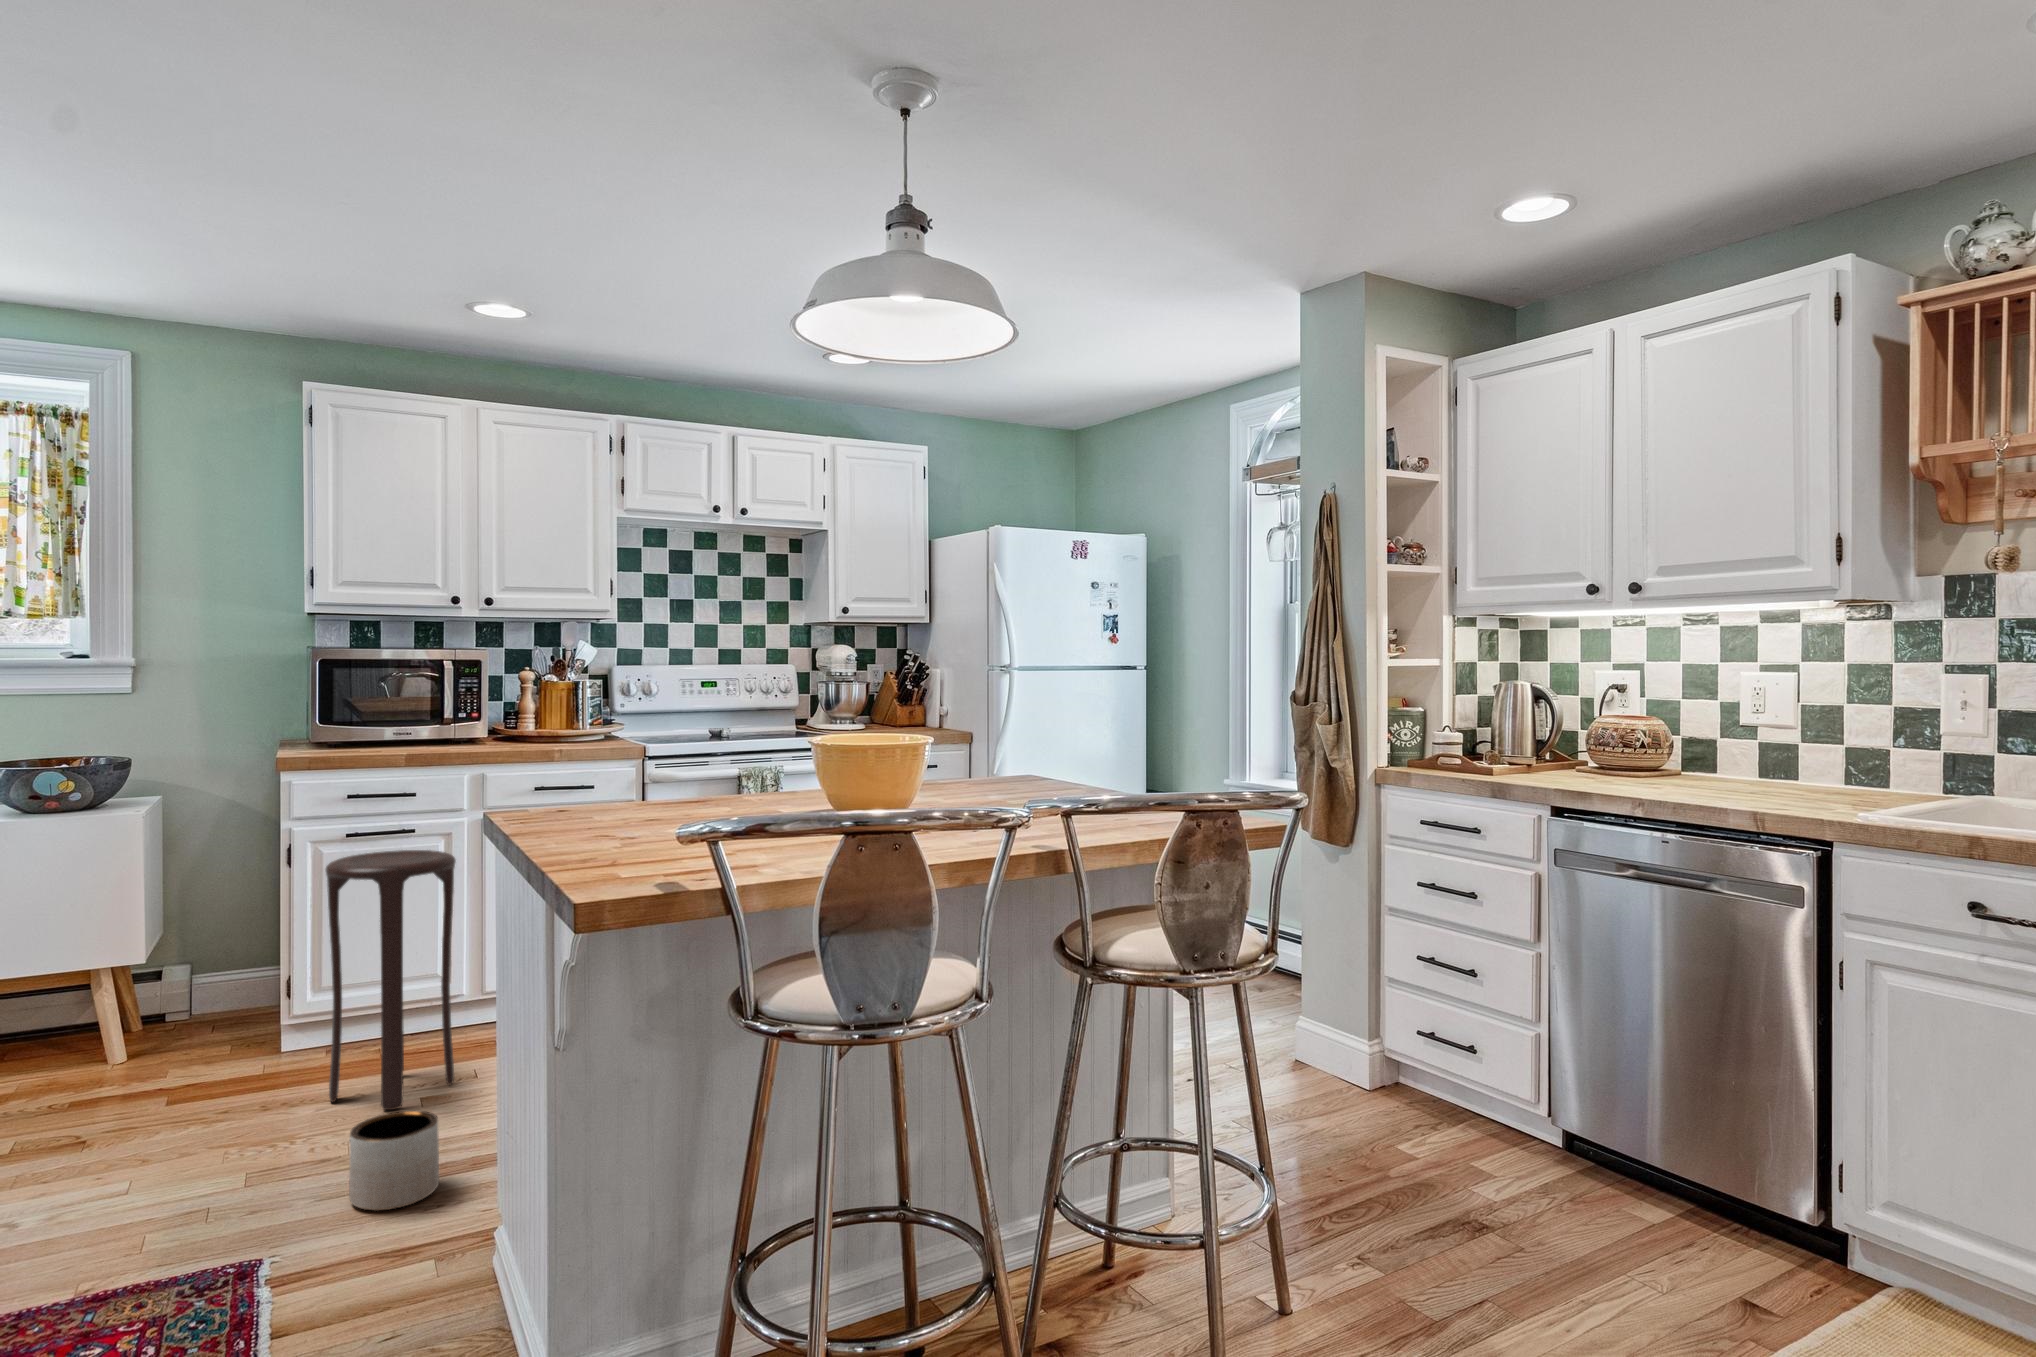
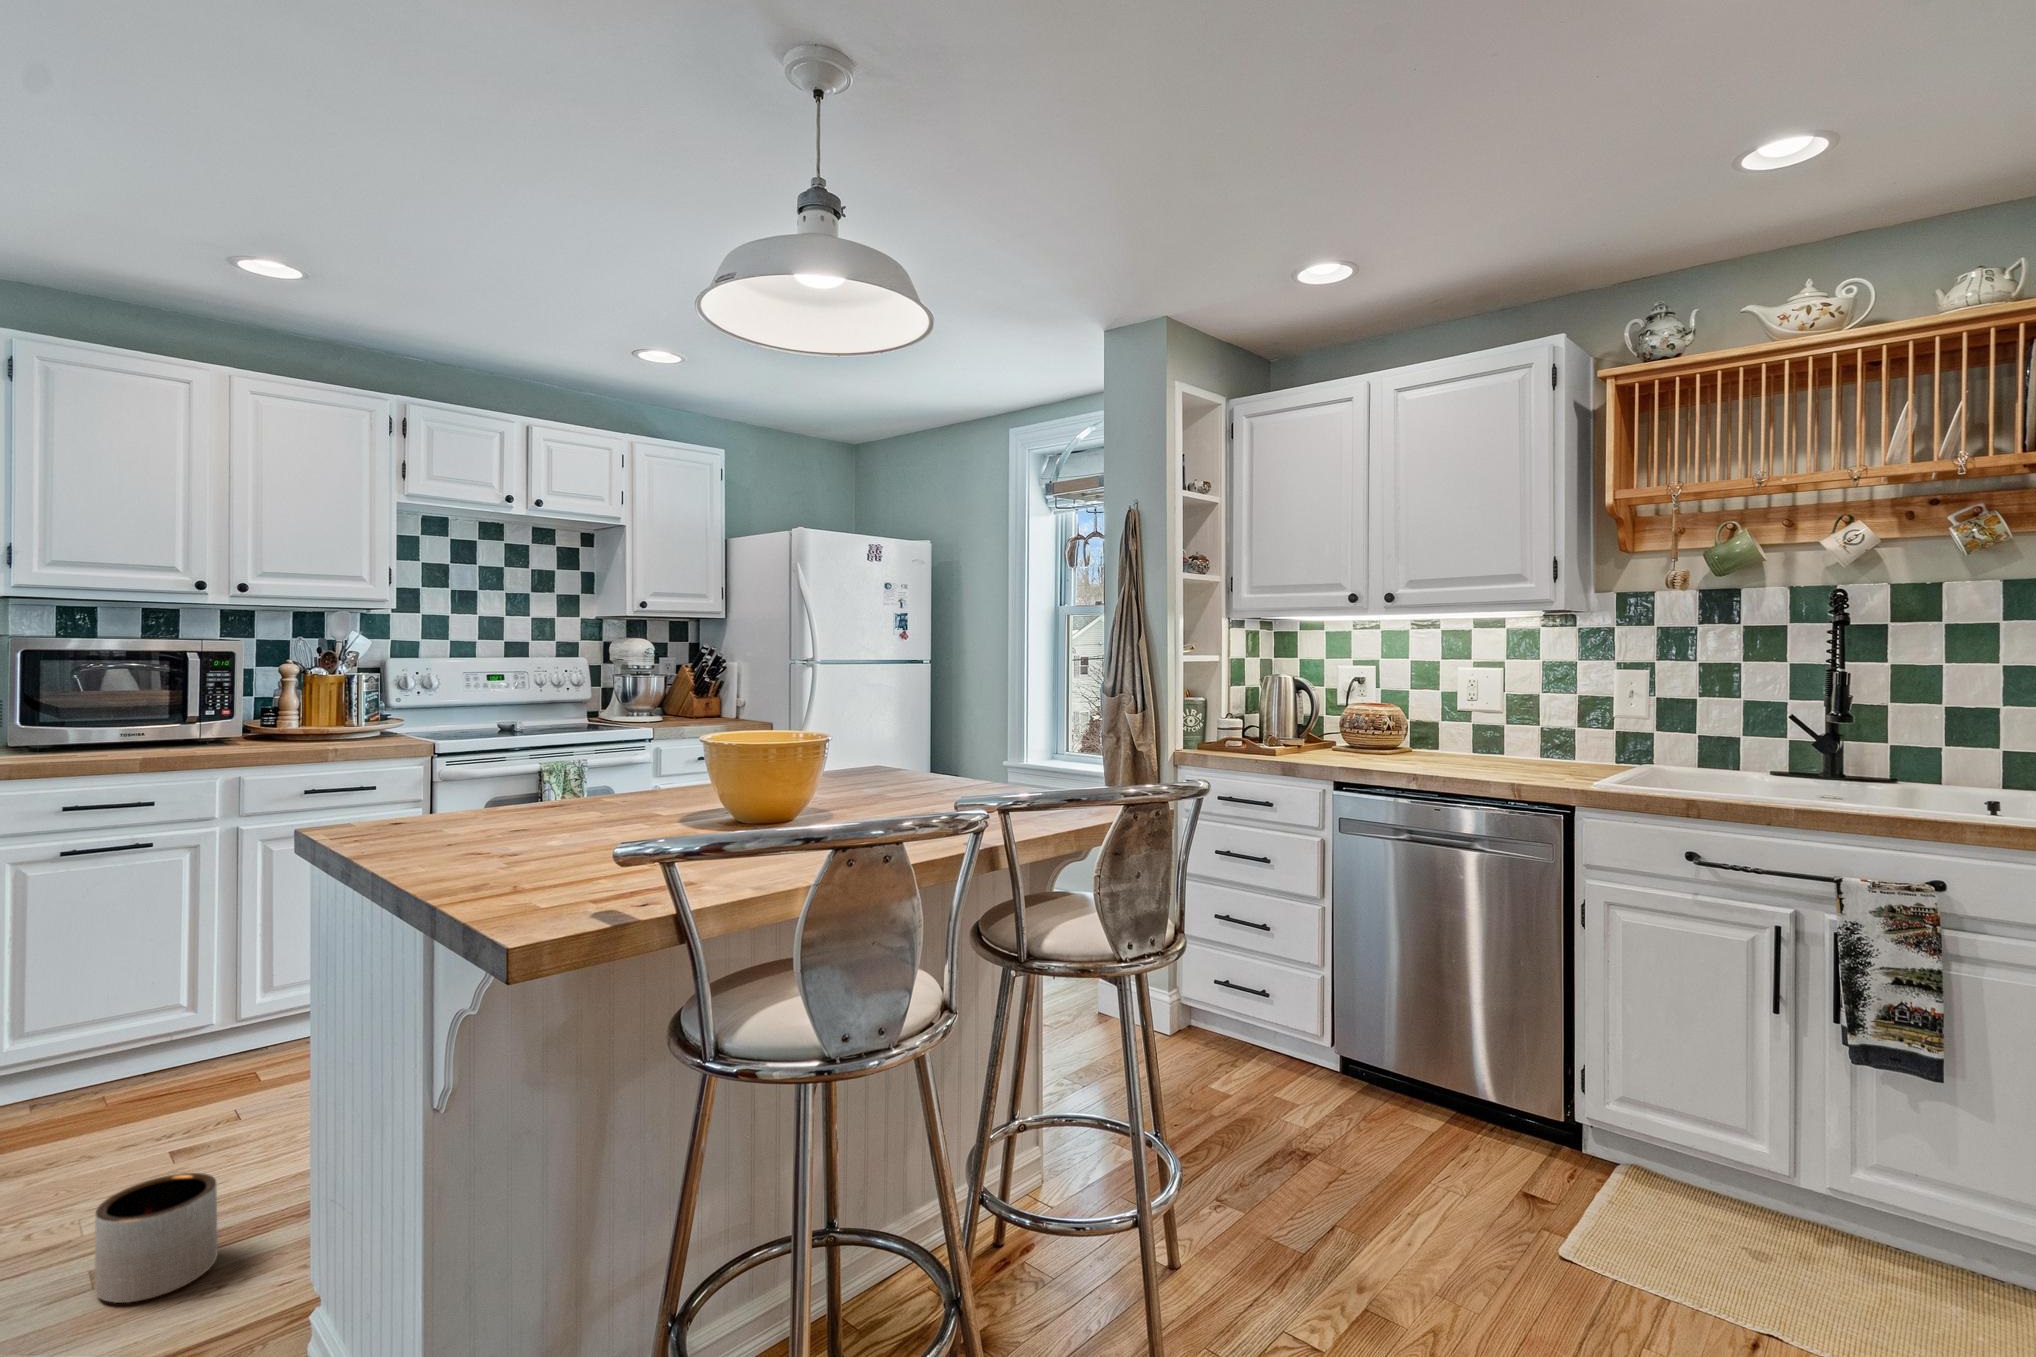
stool: present [326,850,456,1110] -> none [41,866,217,1169]

